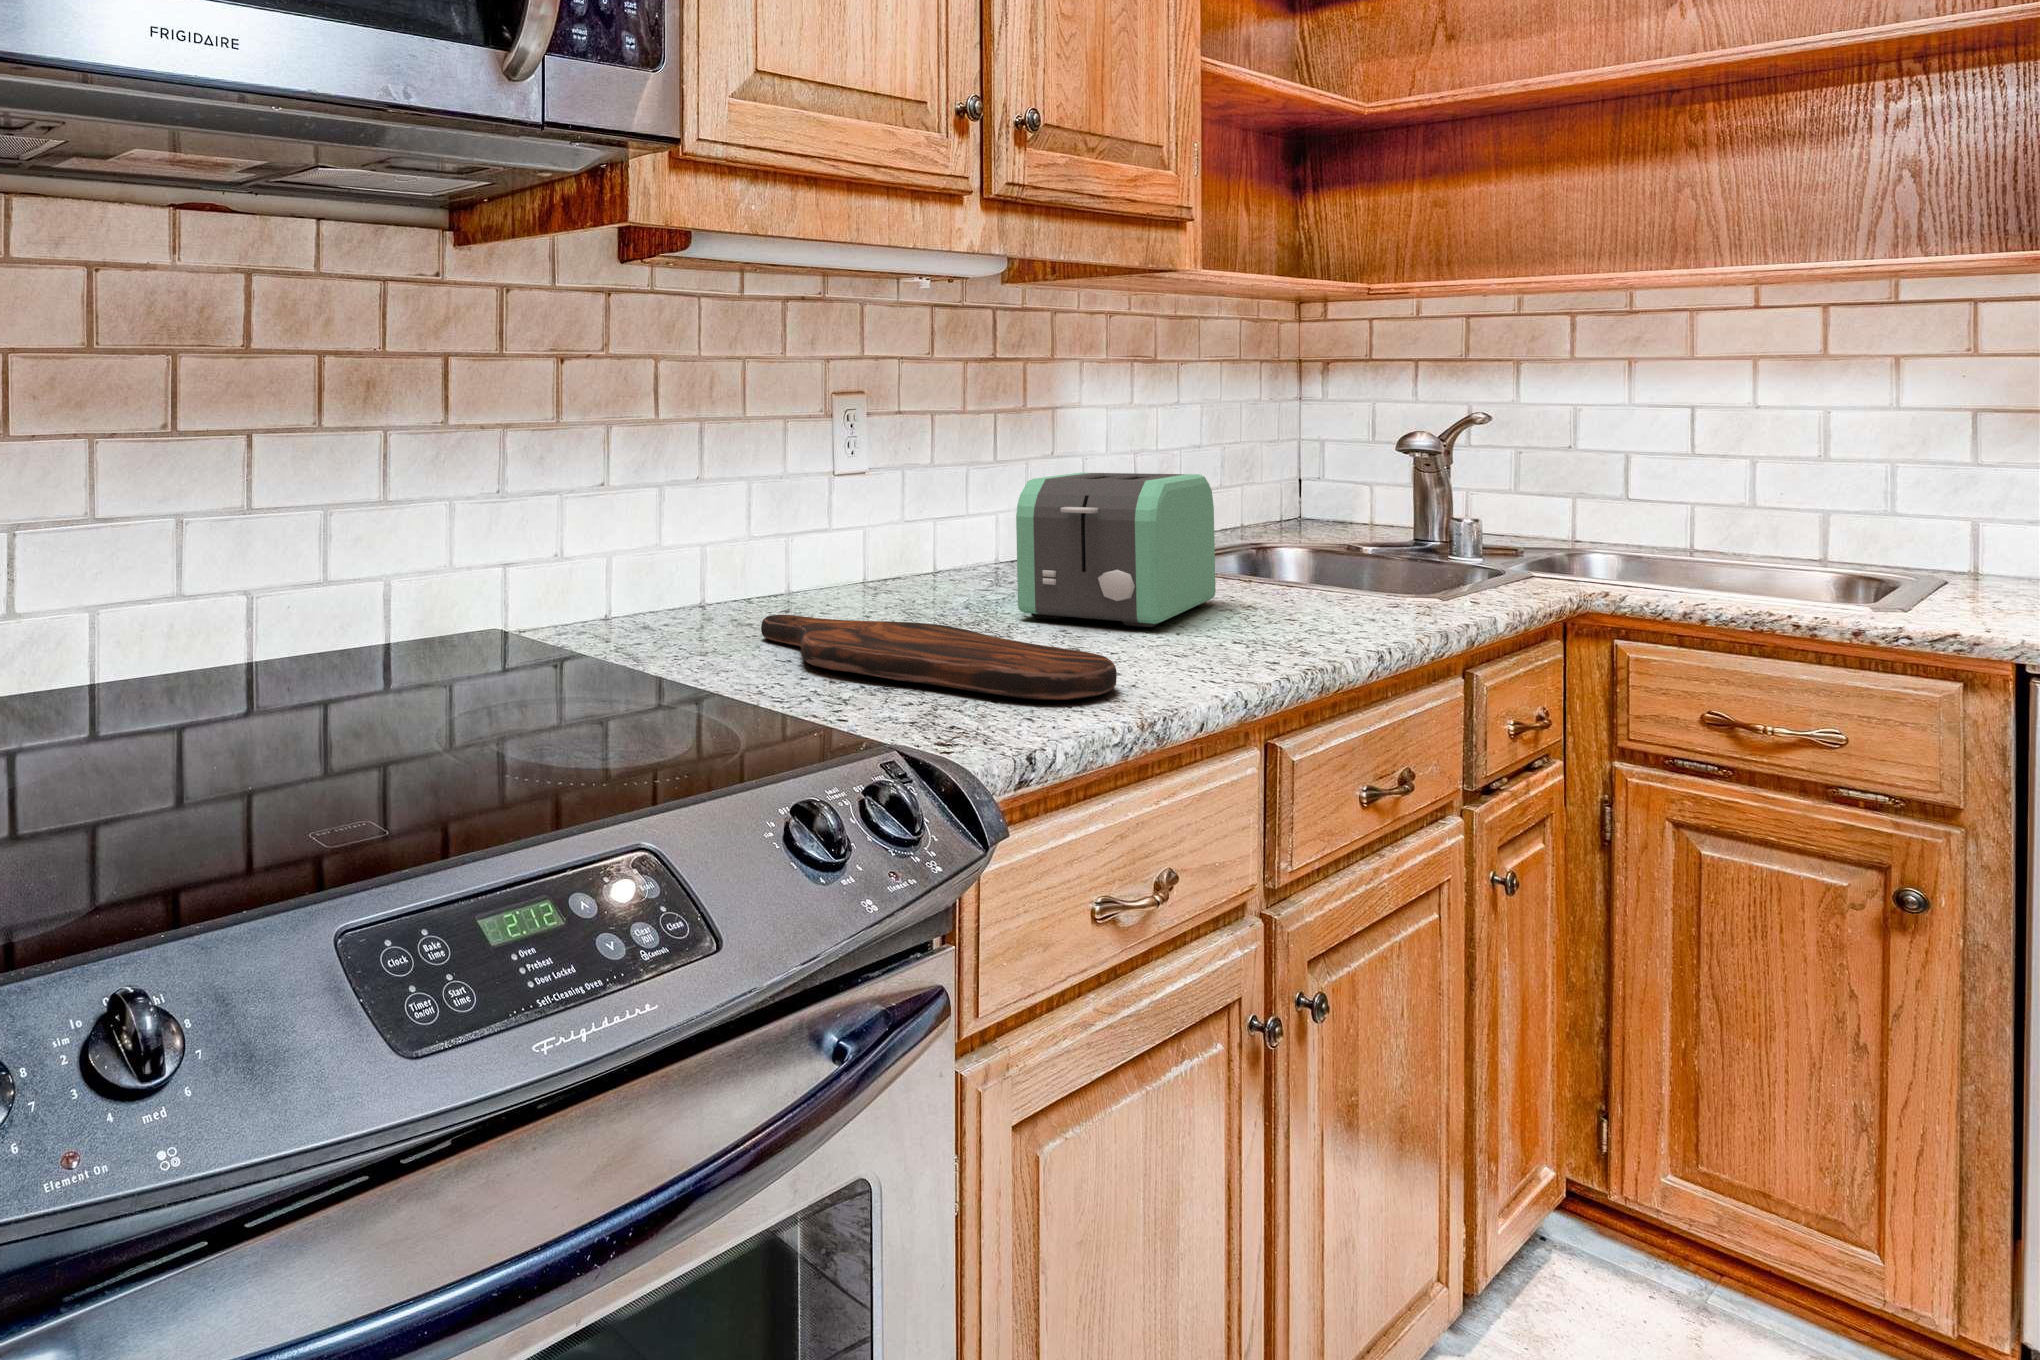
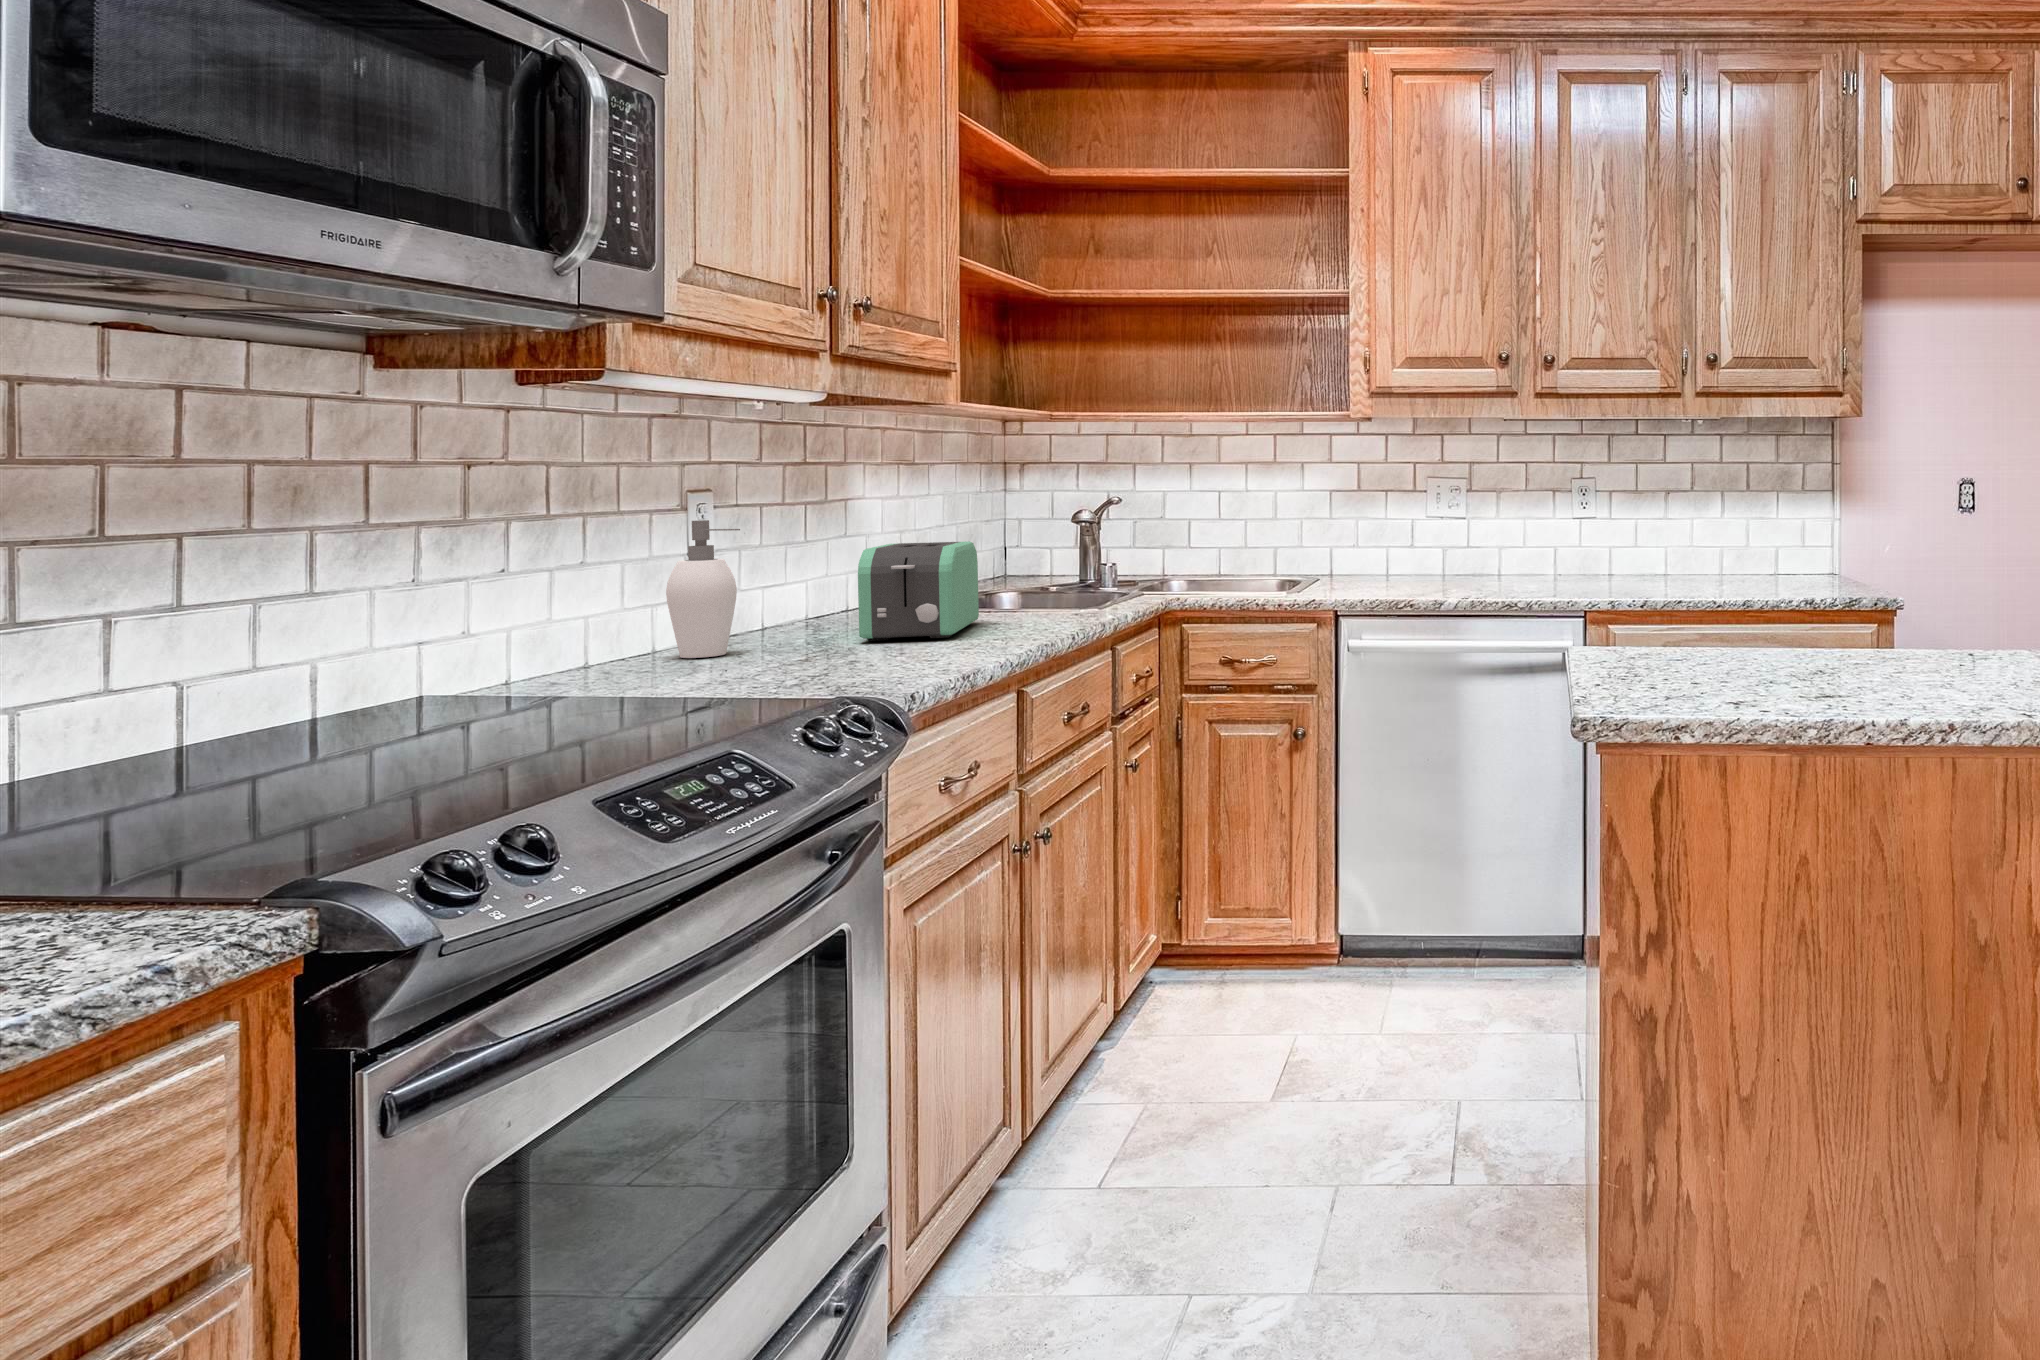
soap dispenser: none [777,431,858,615] -> present [666,520,740,658]
cutting board: present [761,615,1117,700] -> none [678,646,948,680]

